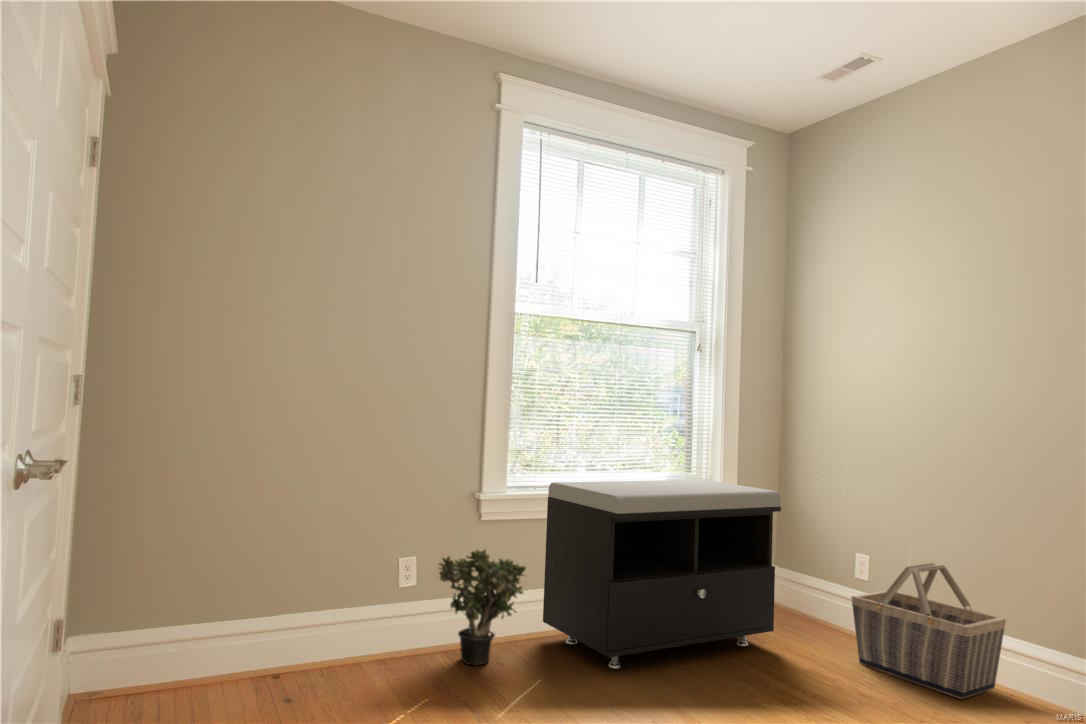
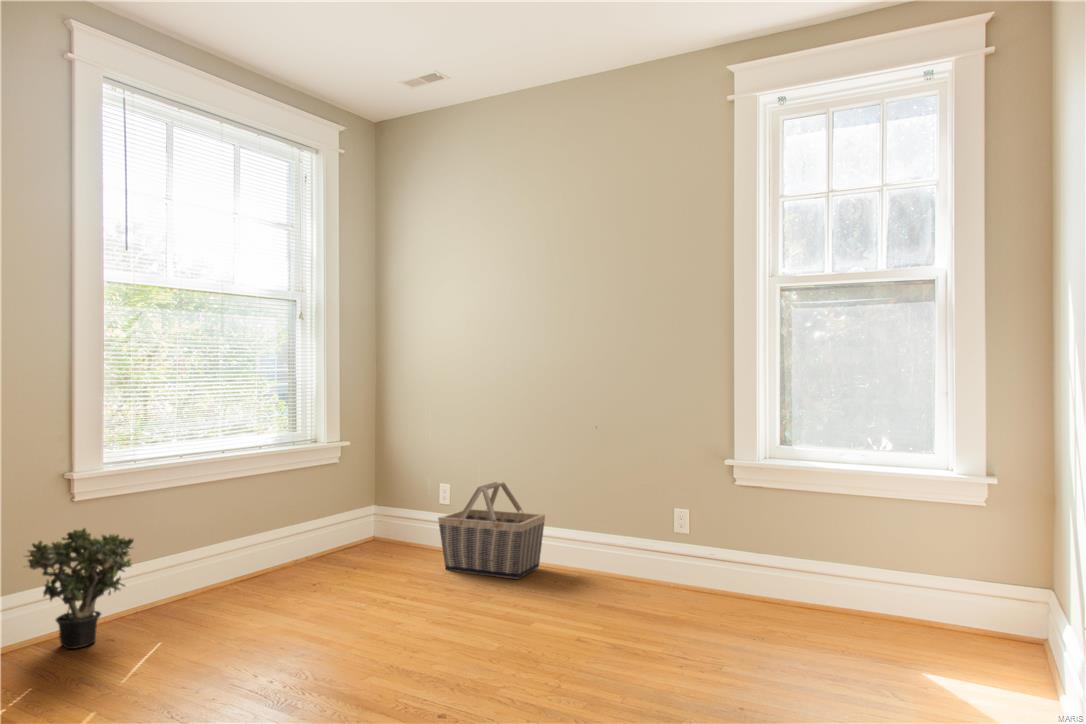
storage bench: present [543,480,781,669] -> none [152,436,380,618]

